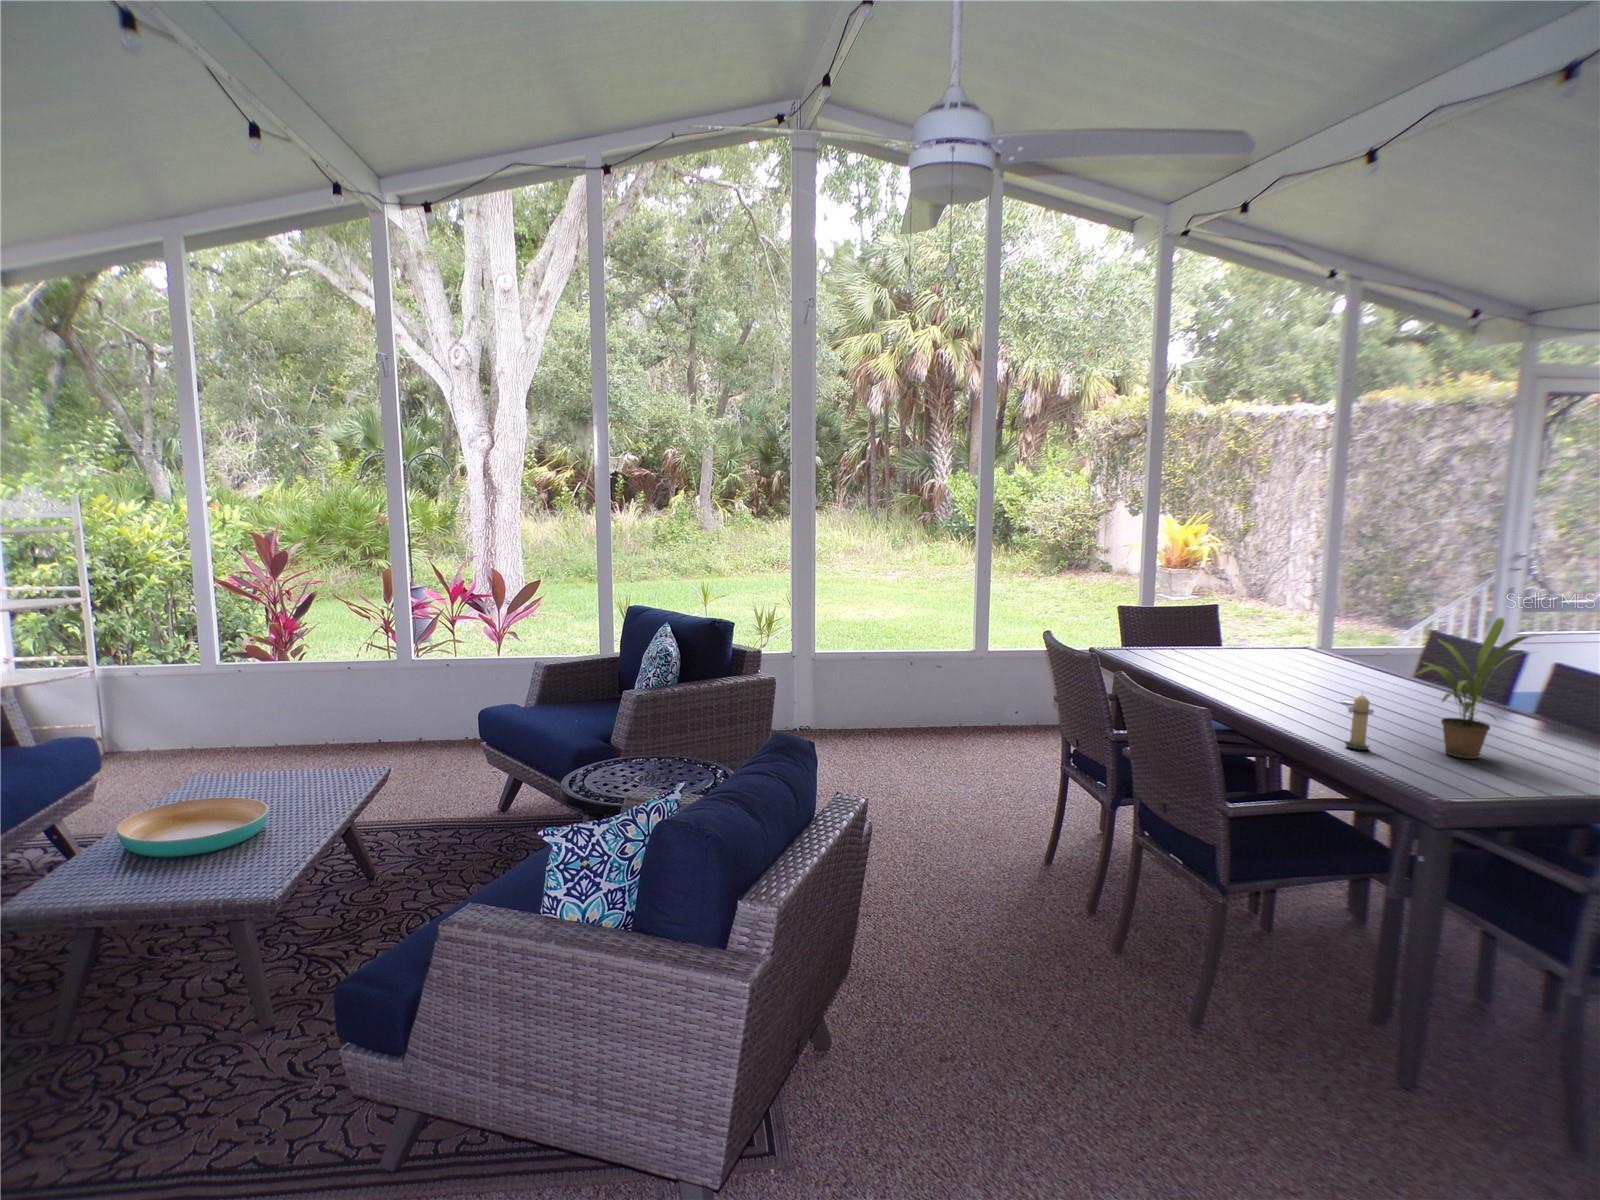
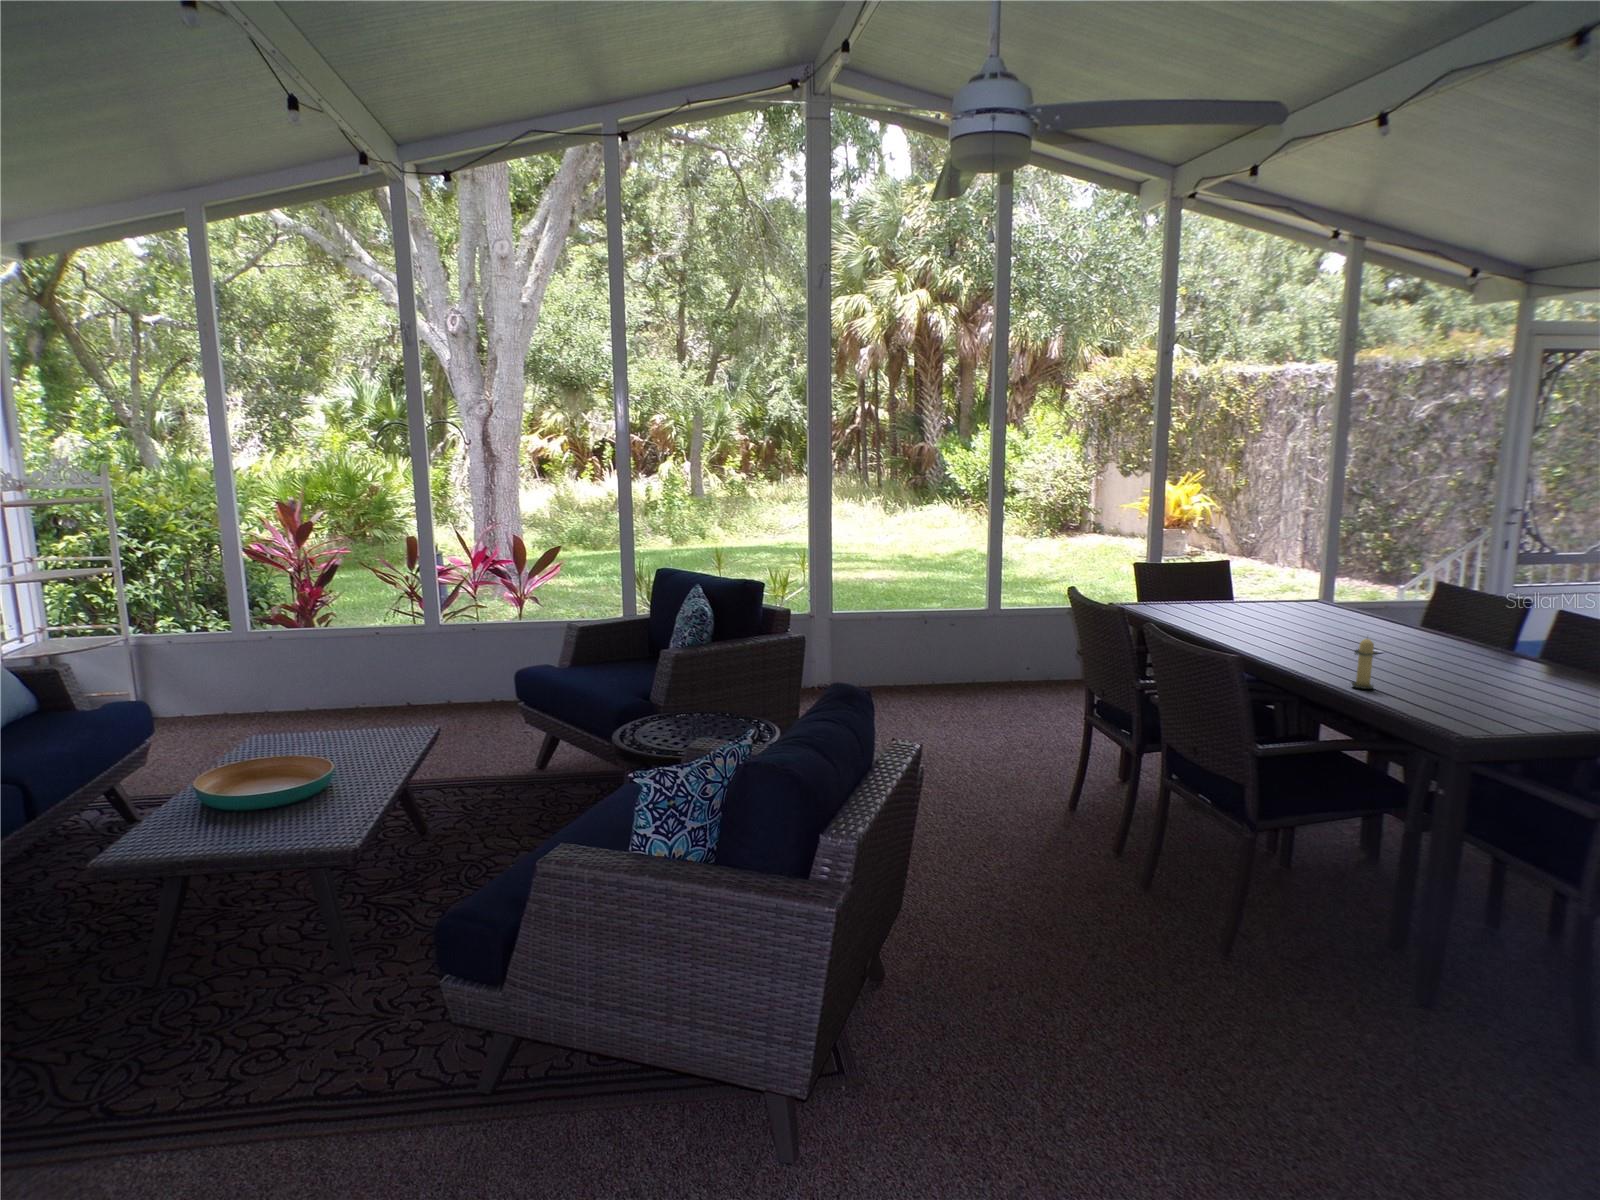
potted plant: present [1416,618,1536,759] -> none [1414,563,1534,694]

